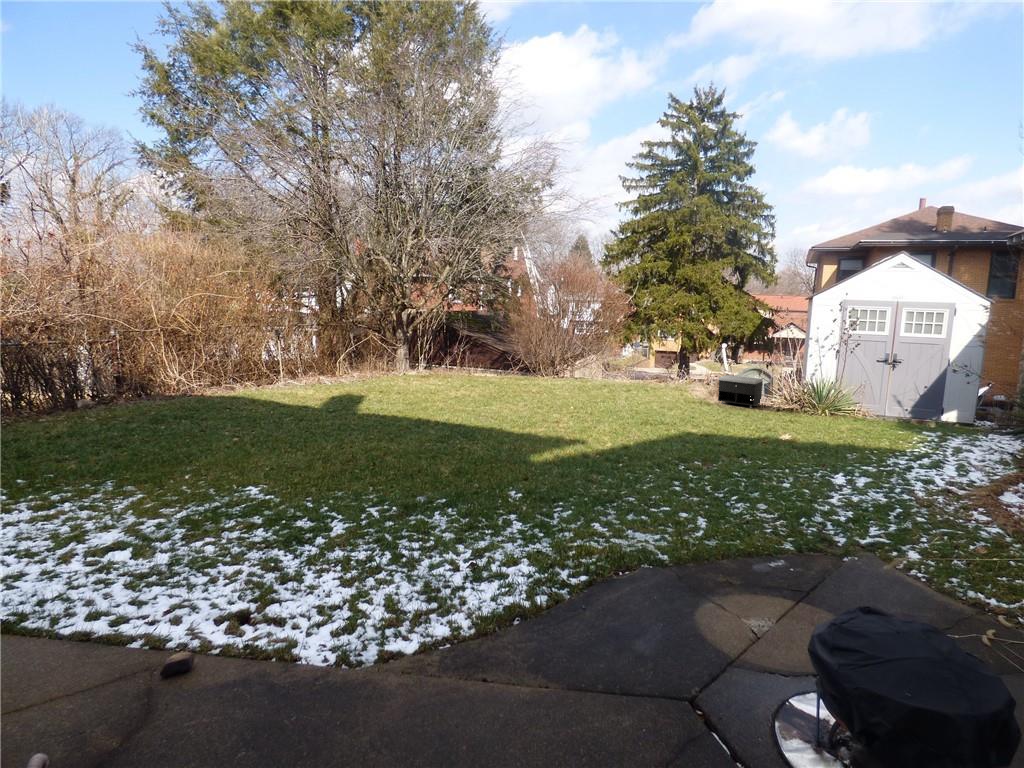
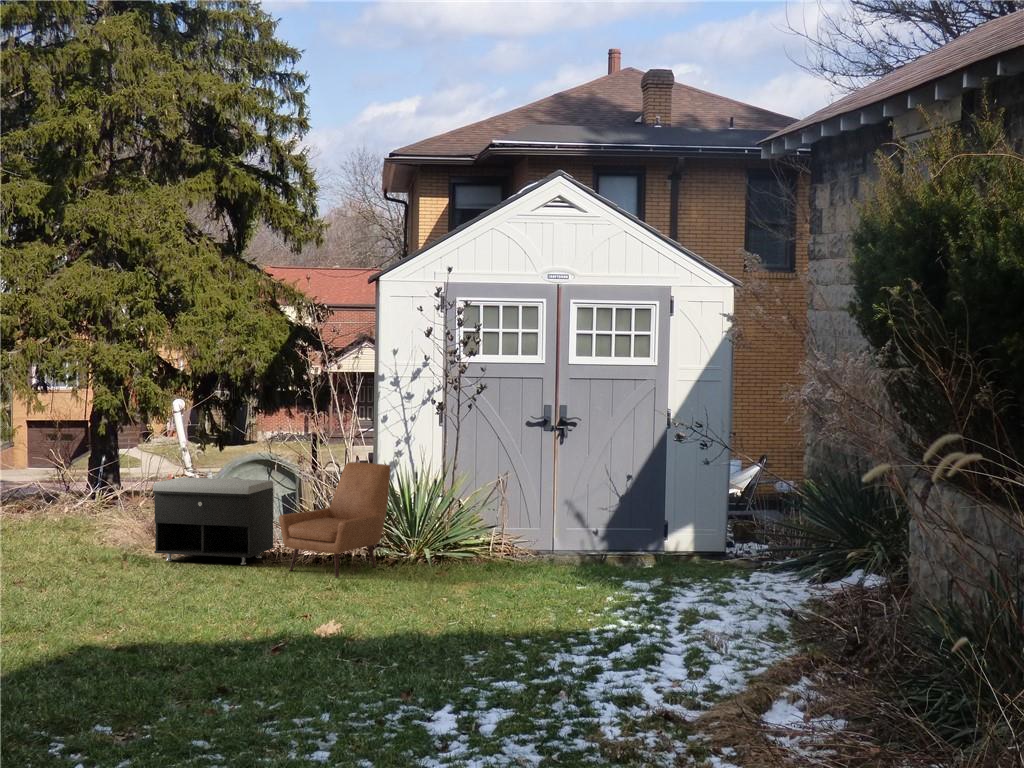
chair: none [767,375,813,417] -> present [279,462,391,578]

